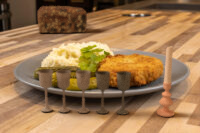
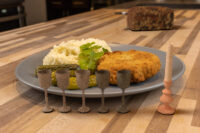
bread loaf: present [38,6,87,33] -> present [127,6,174,31]

